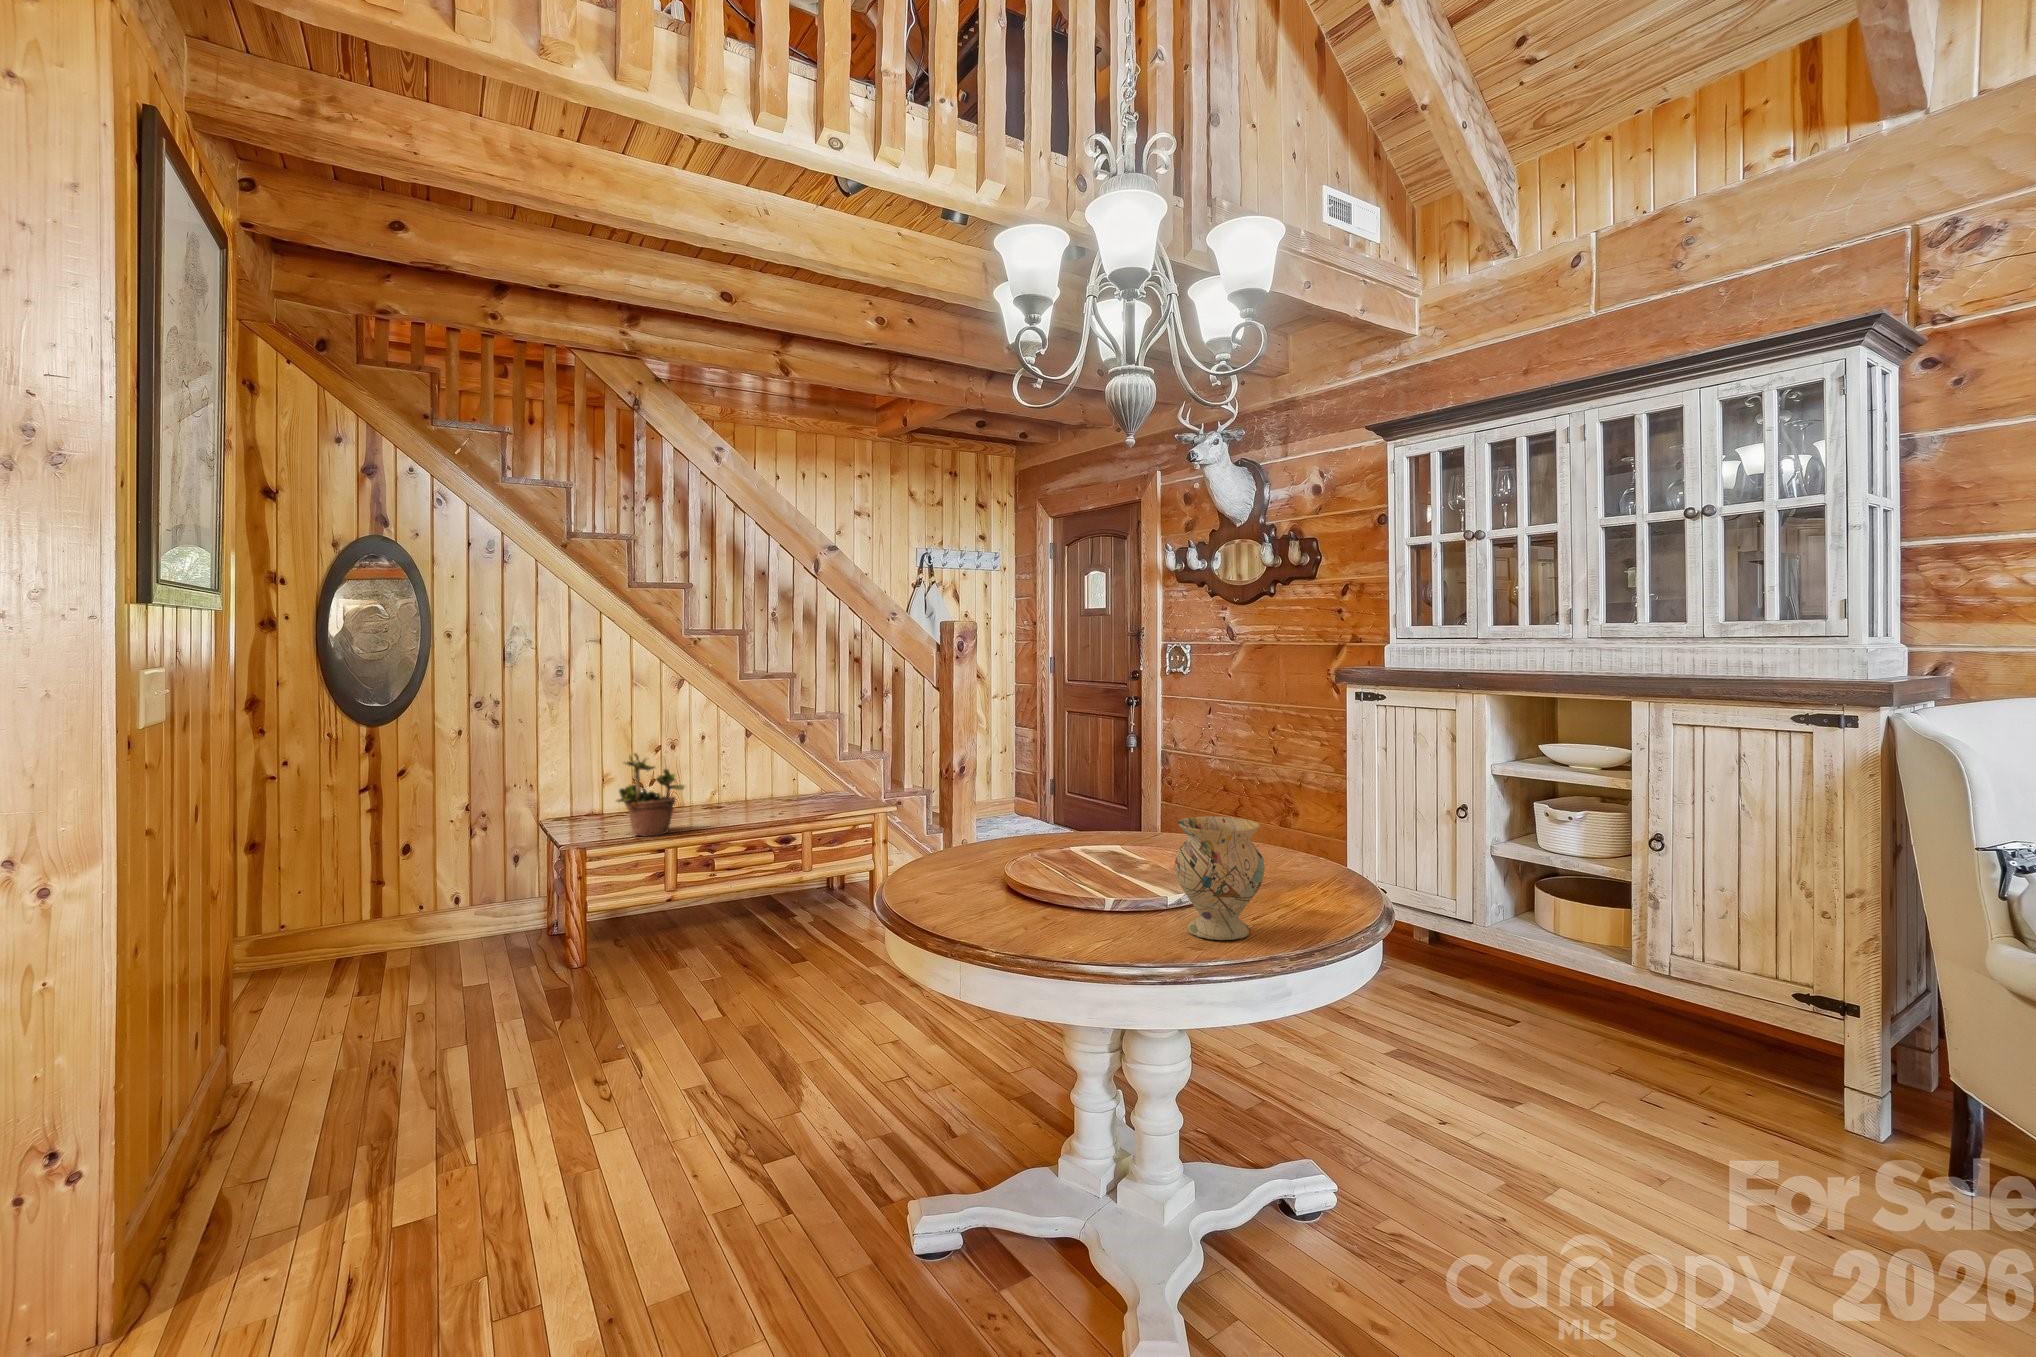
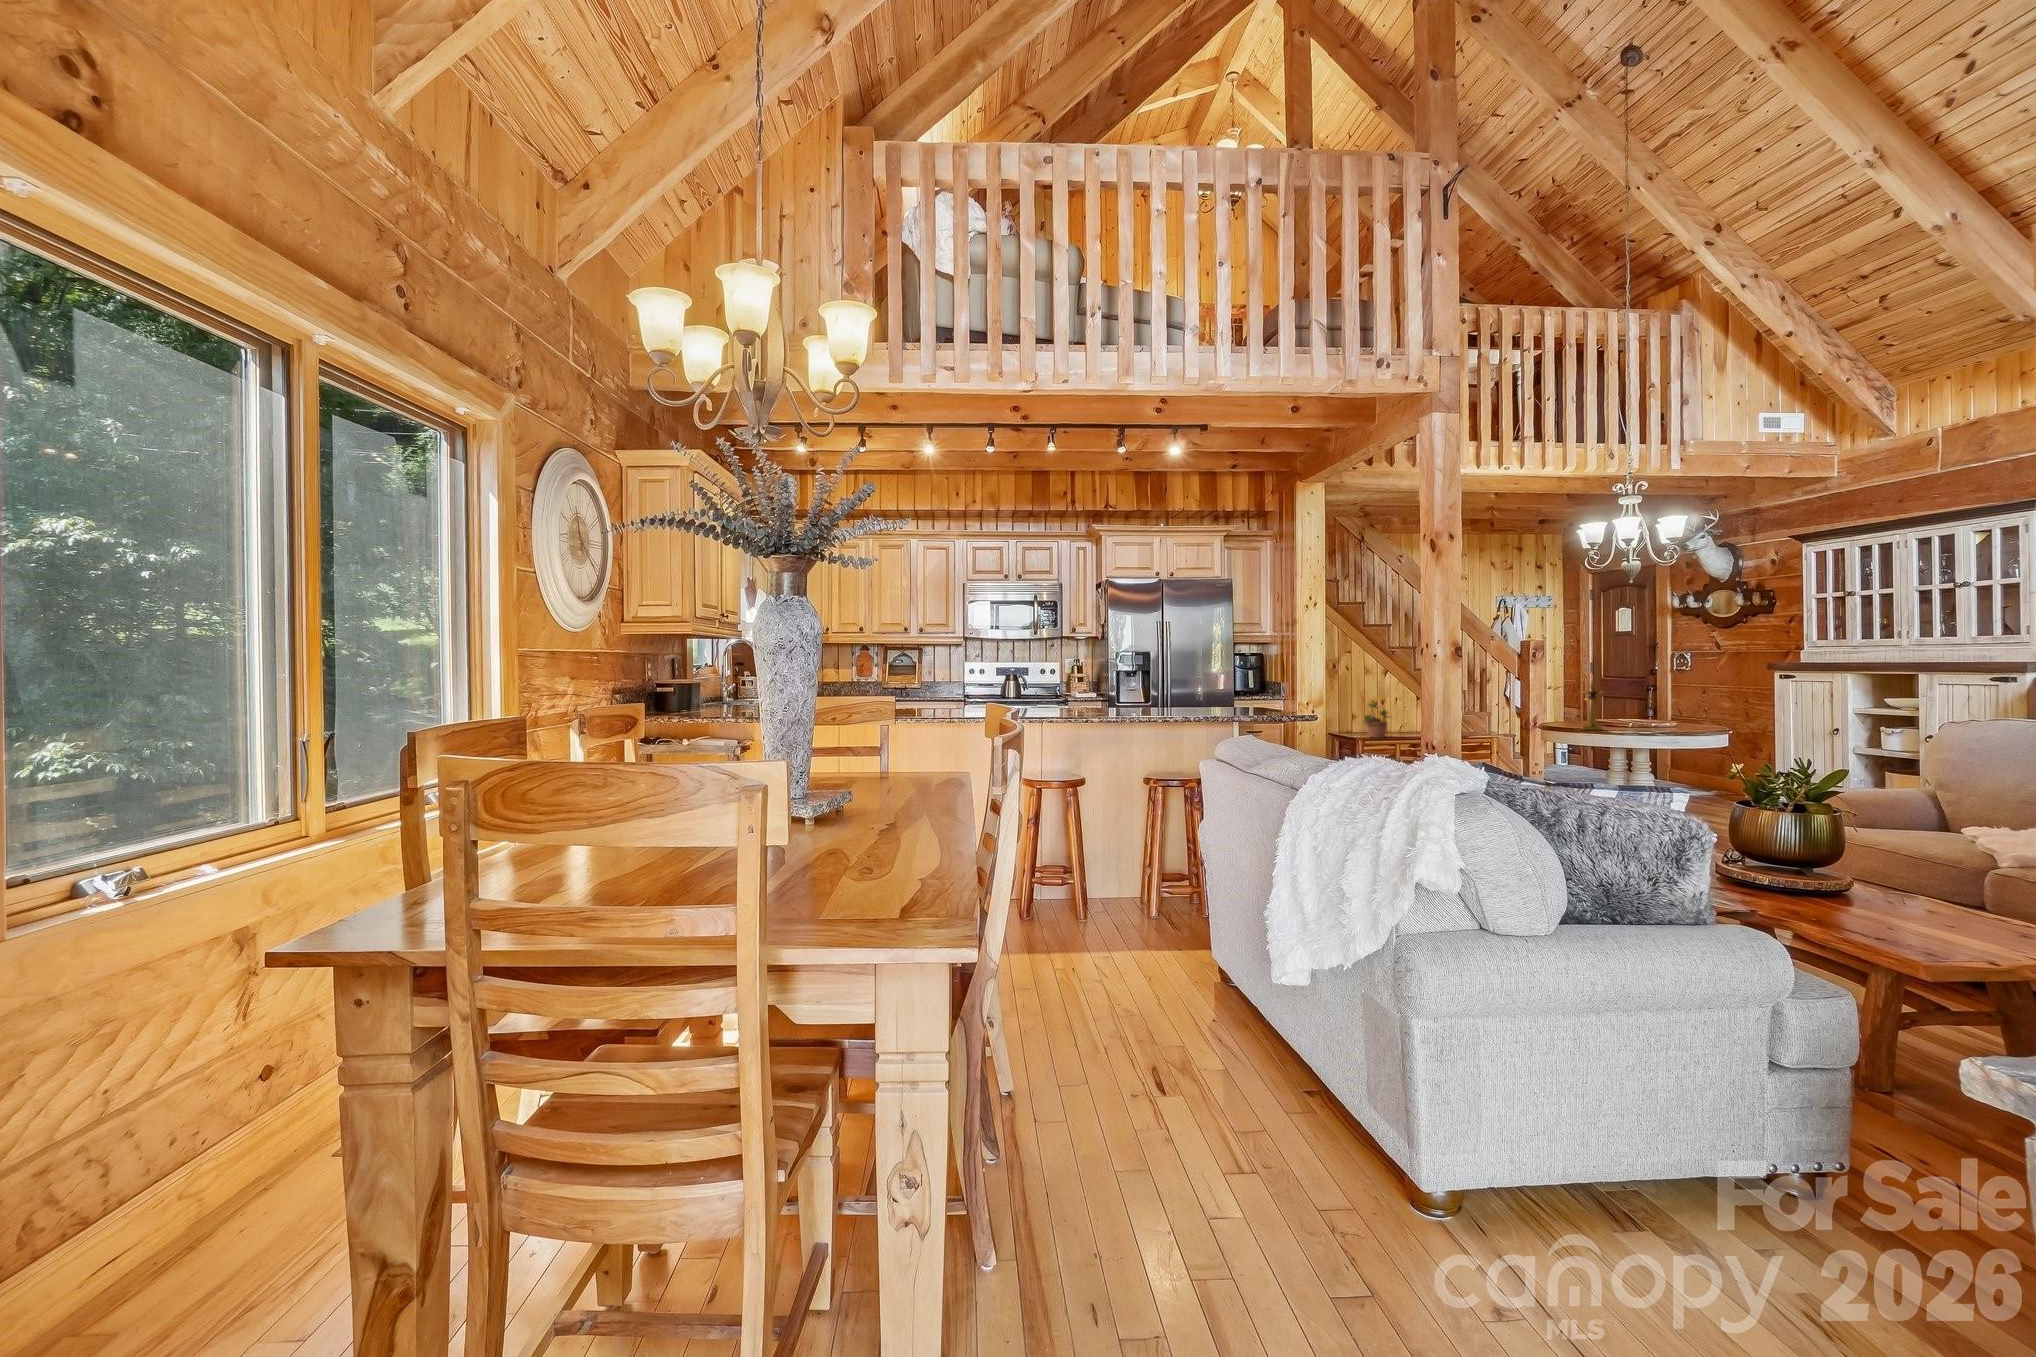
candlestick: none [1026,751,1103,944] -> present [1582,680,1603,730]
vase: present [1175,816,1265,940] -> none [1631,699,1663,732]

